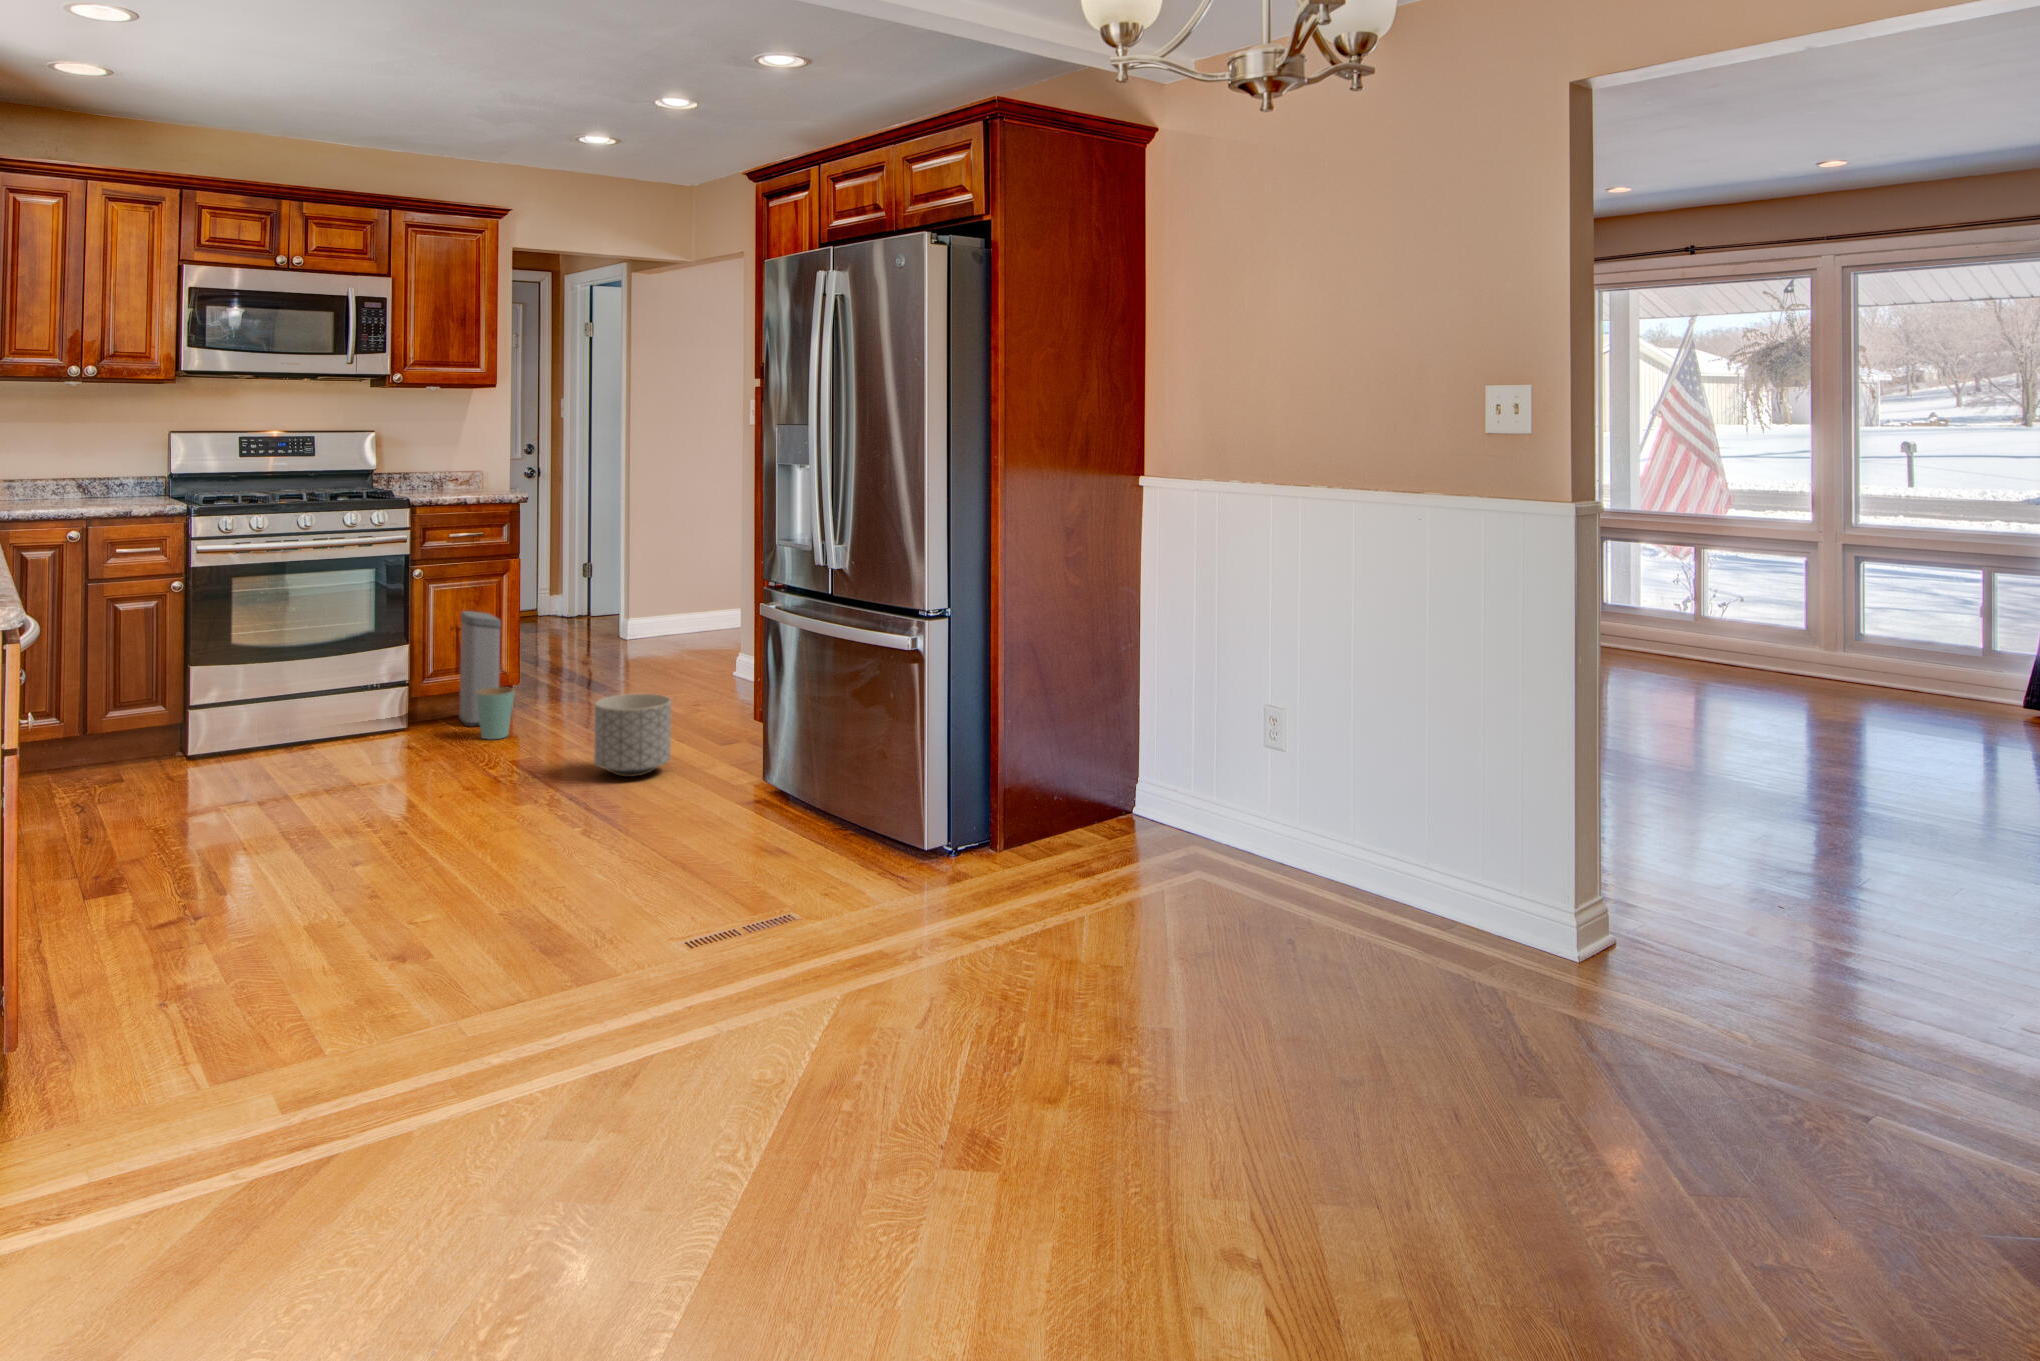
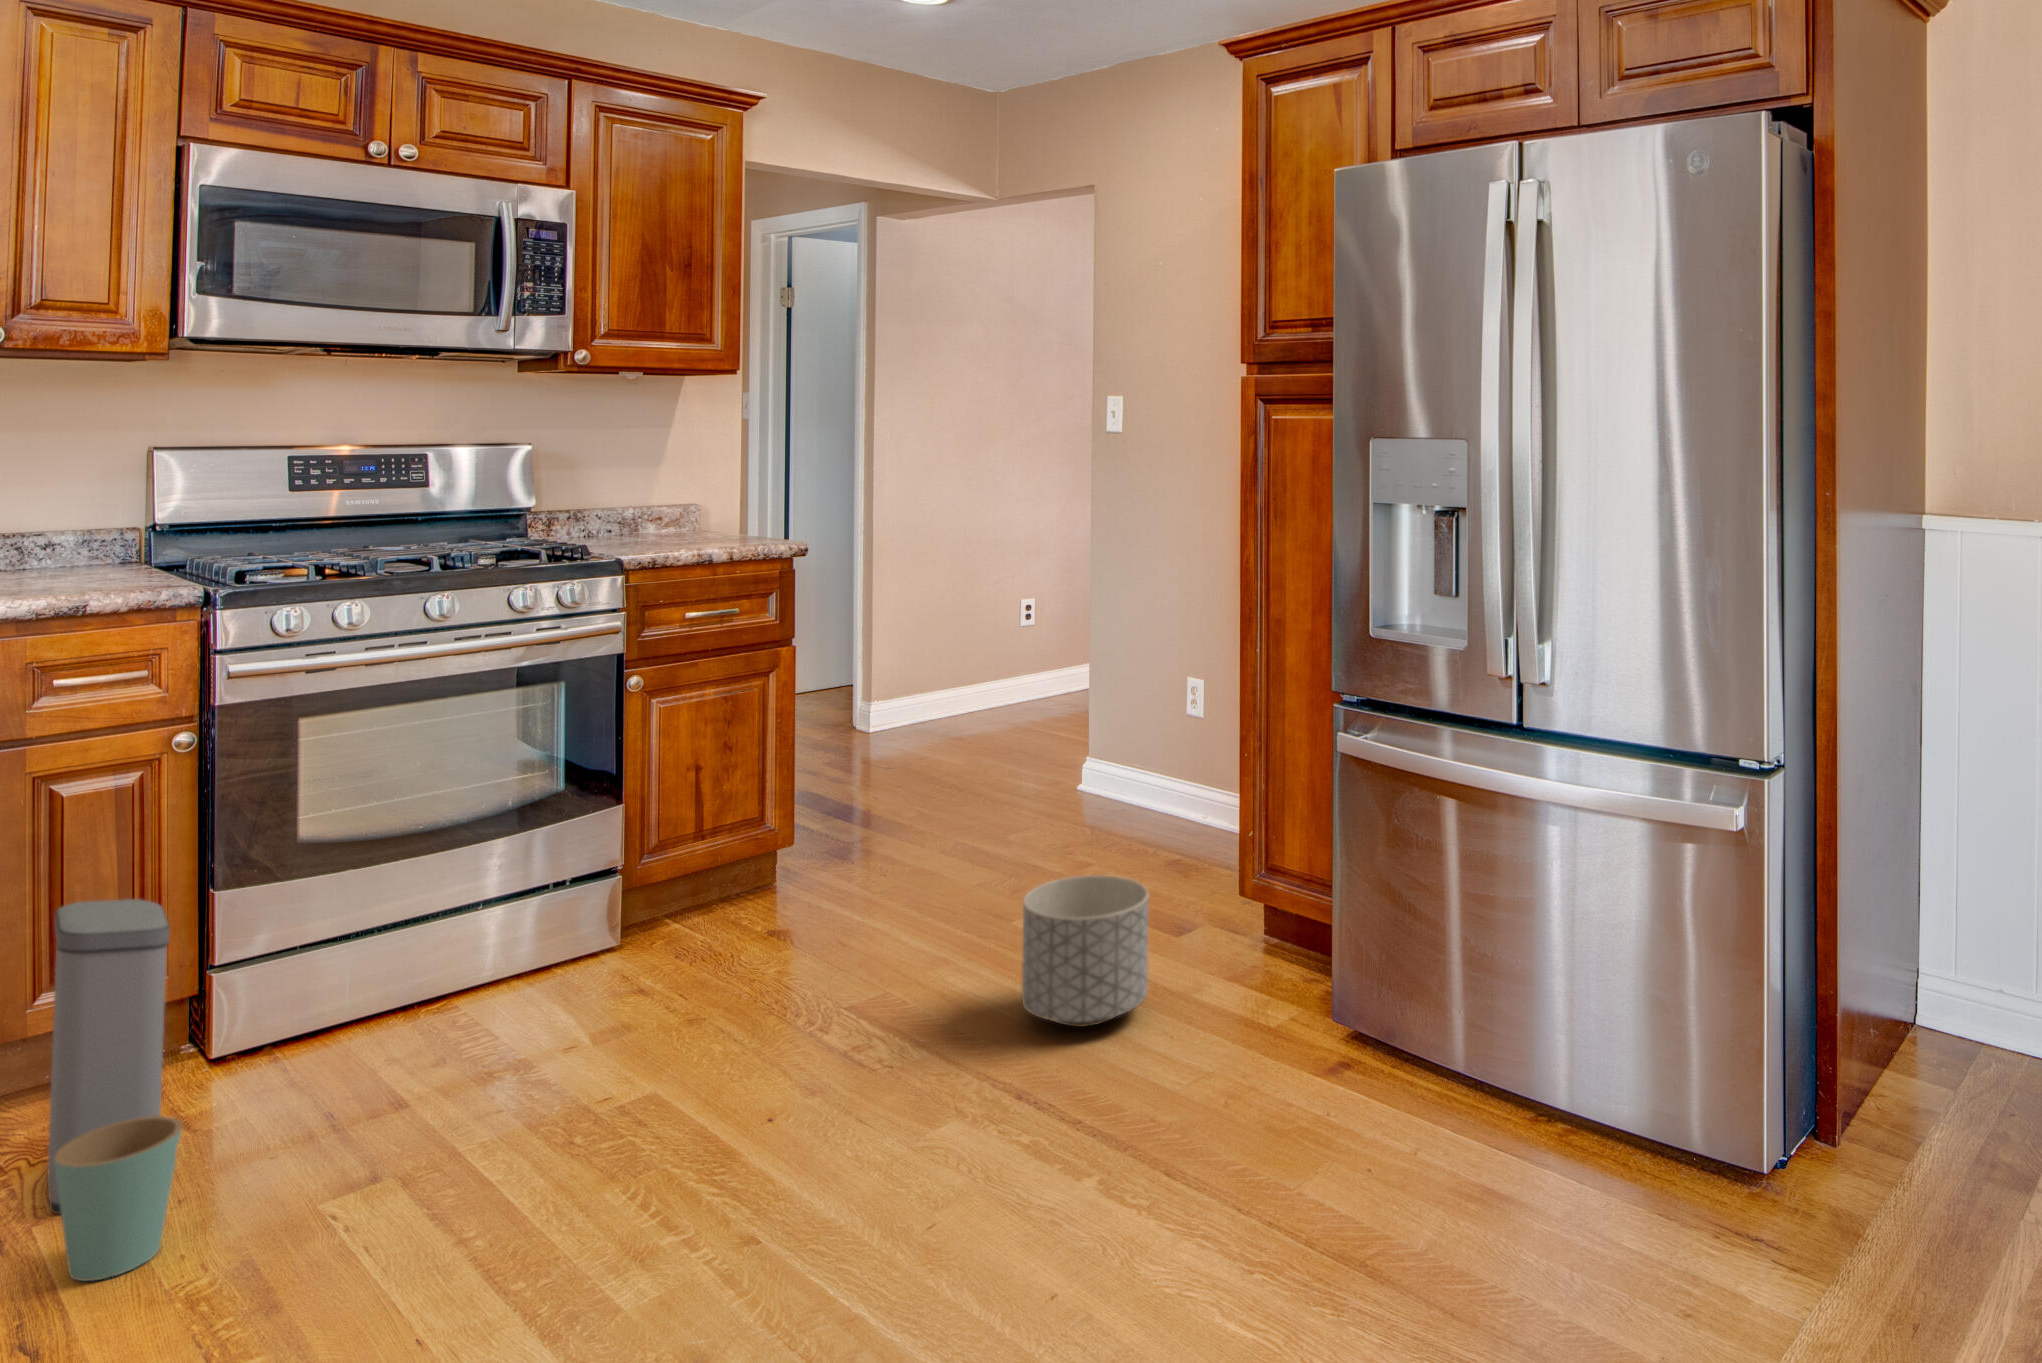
trash can: present [459,611,515,739] -> present [47,899,182,1281]

